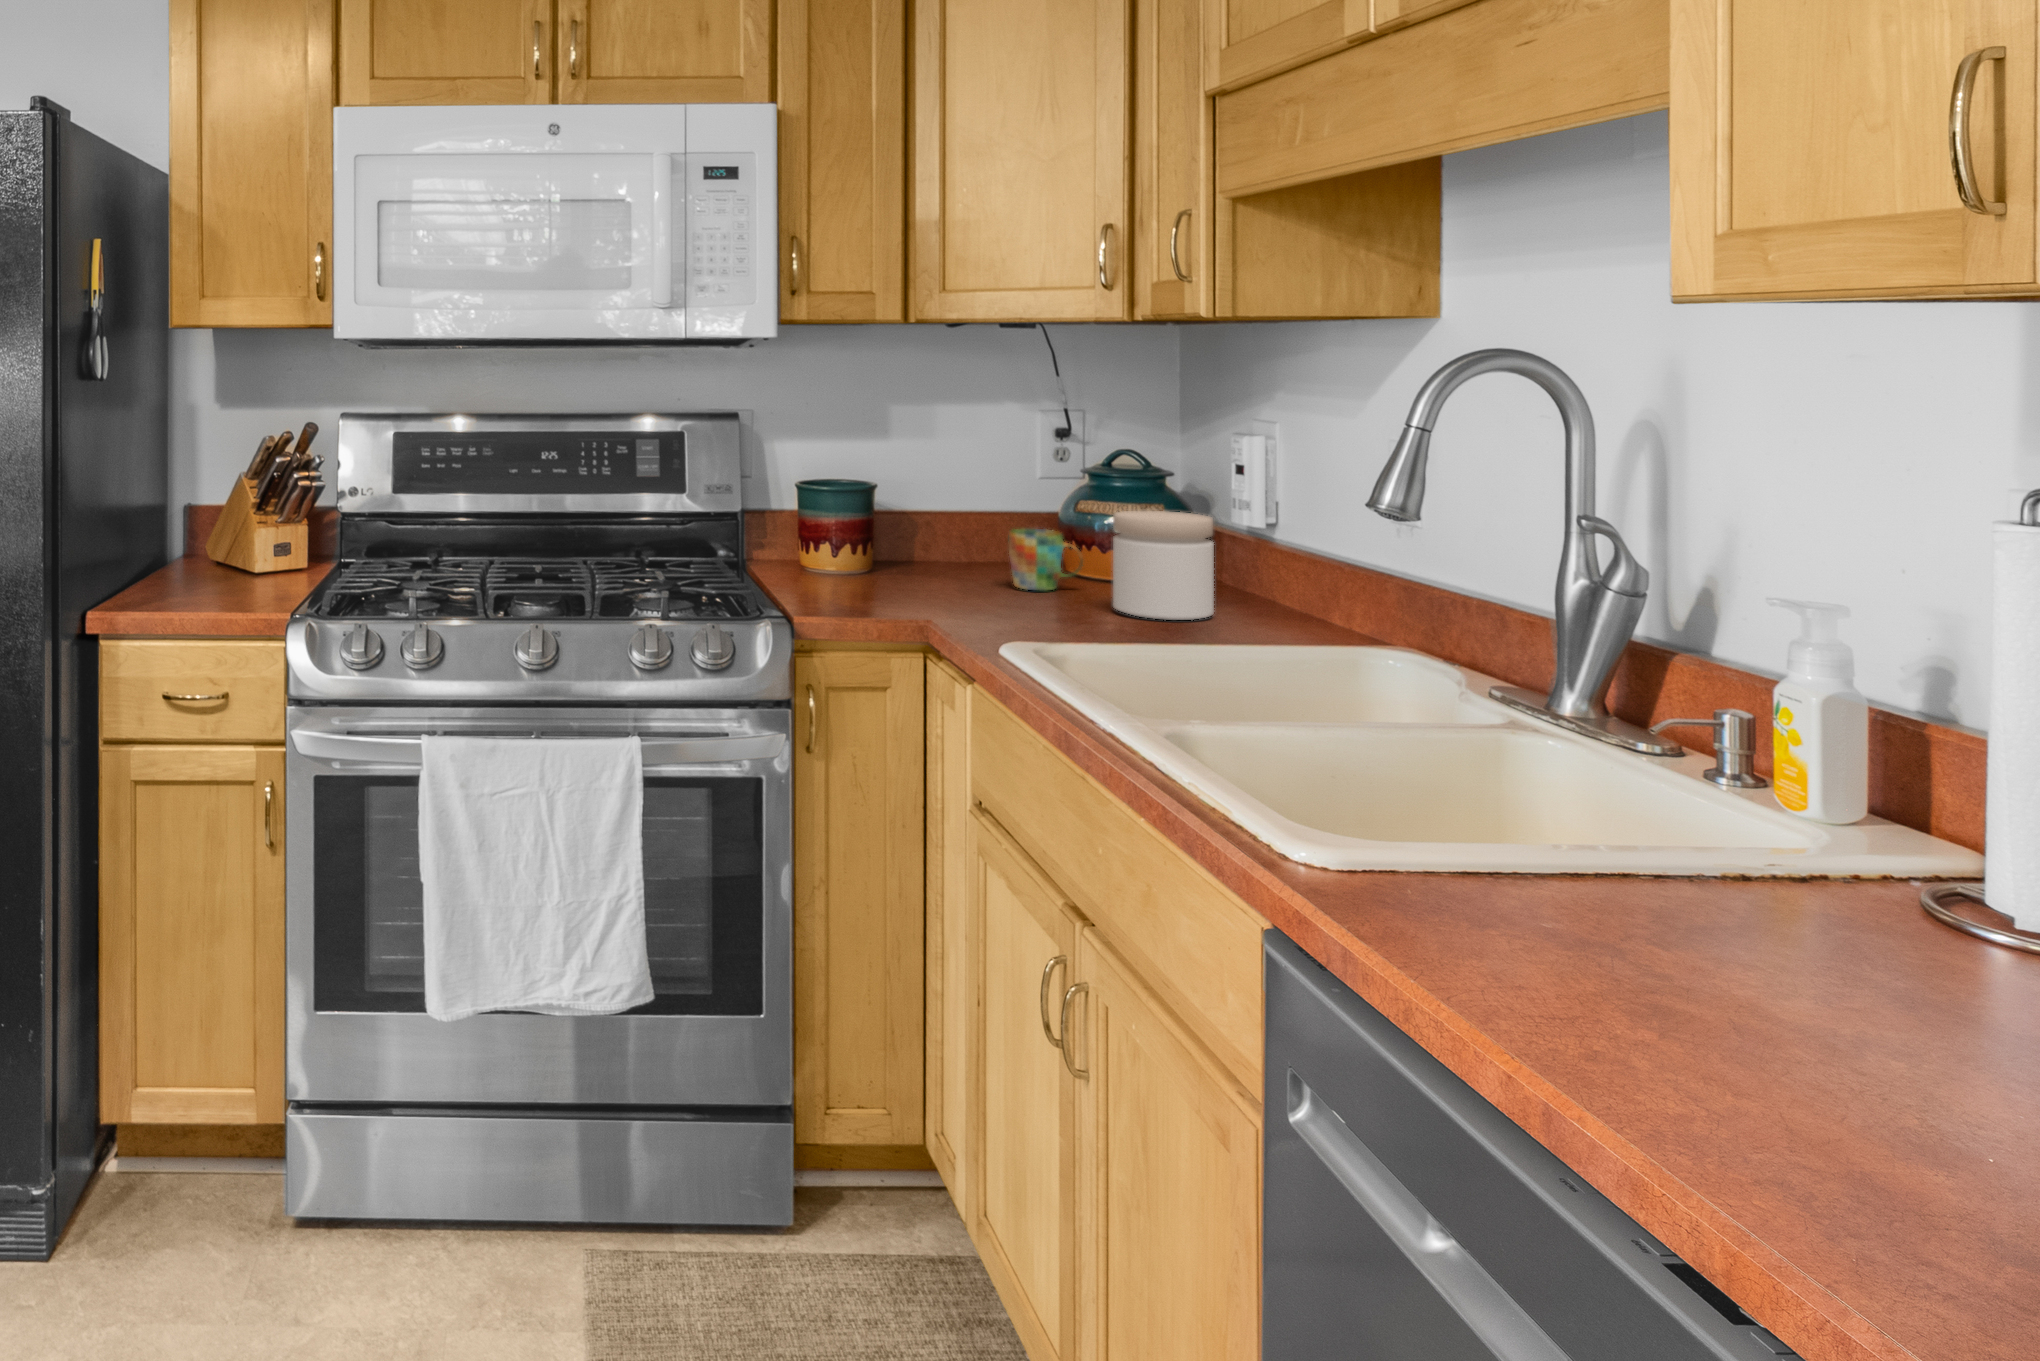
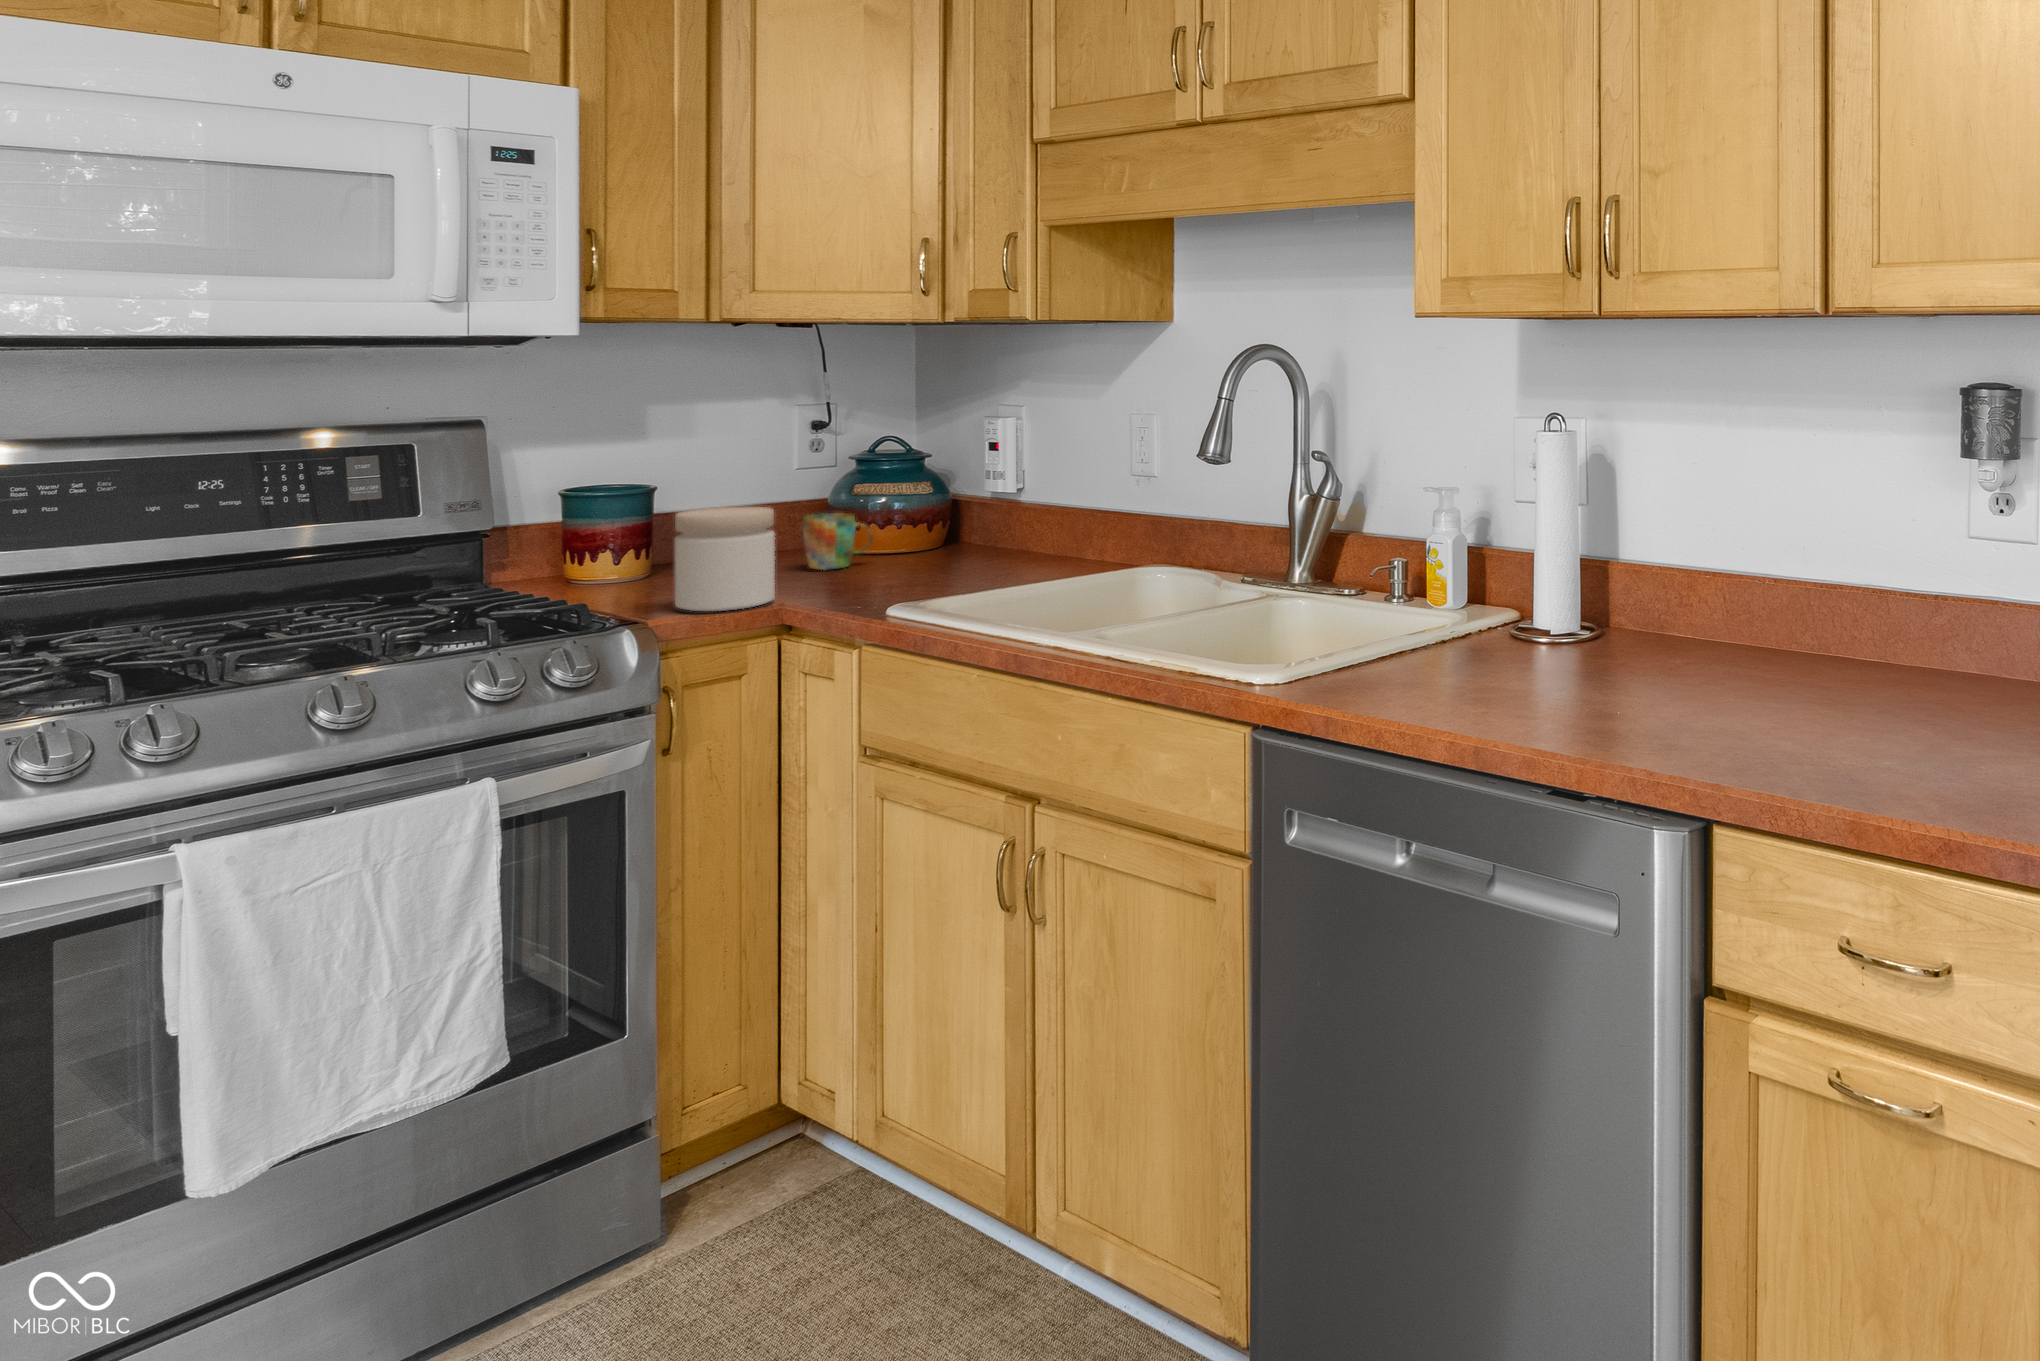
jar: present [1113,511,1214,620] -> present [675,507,775,611]

